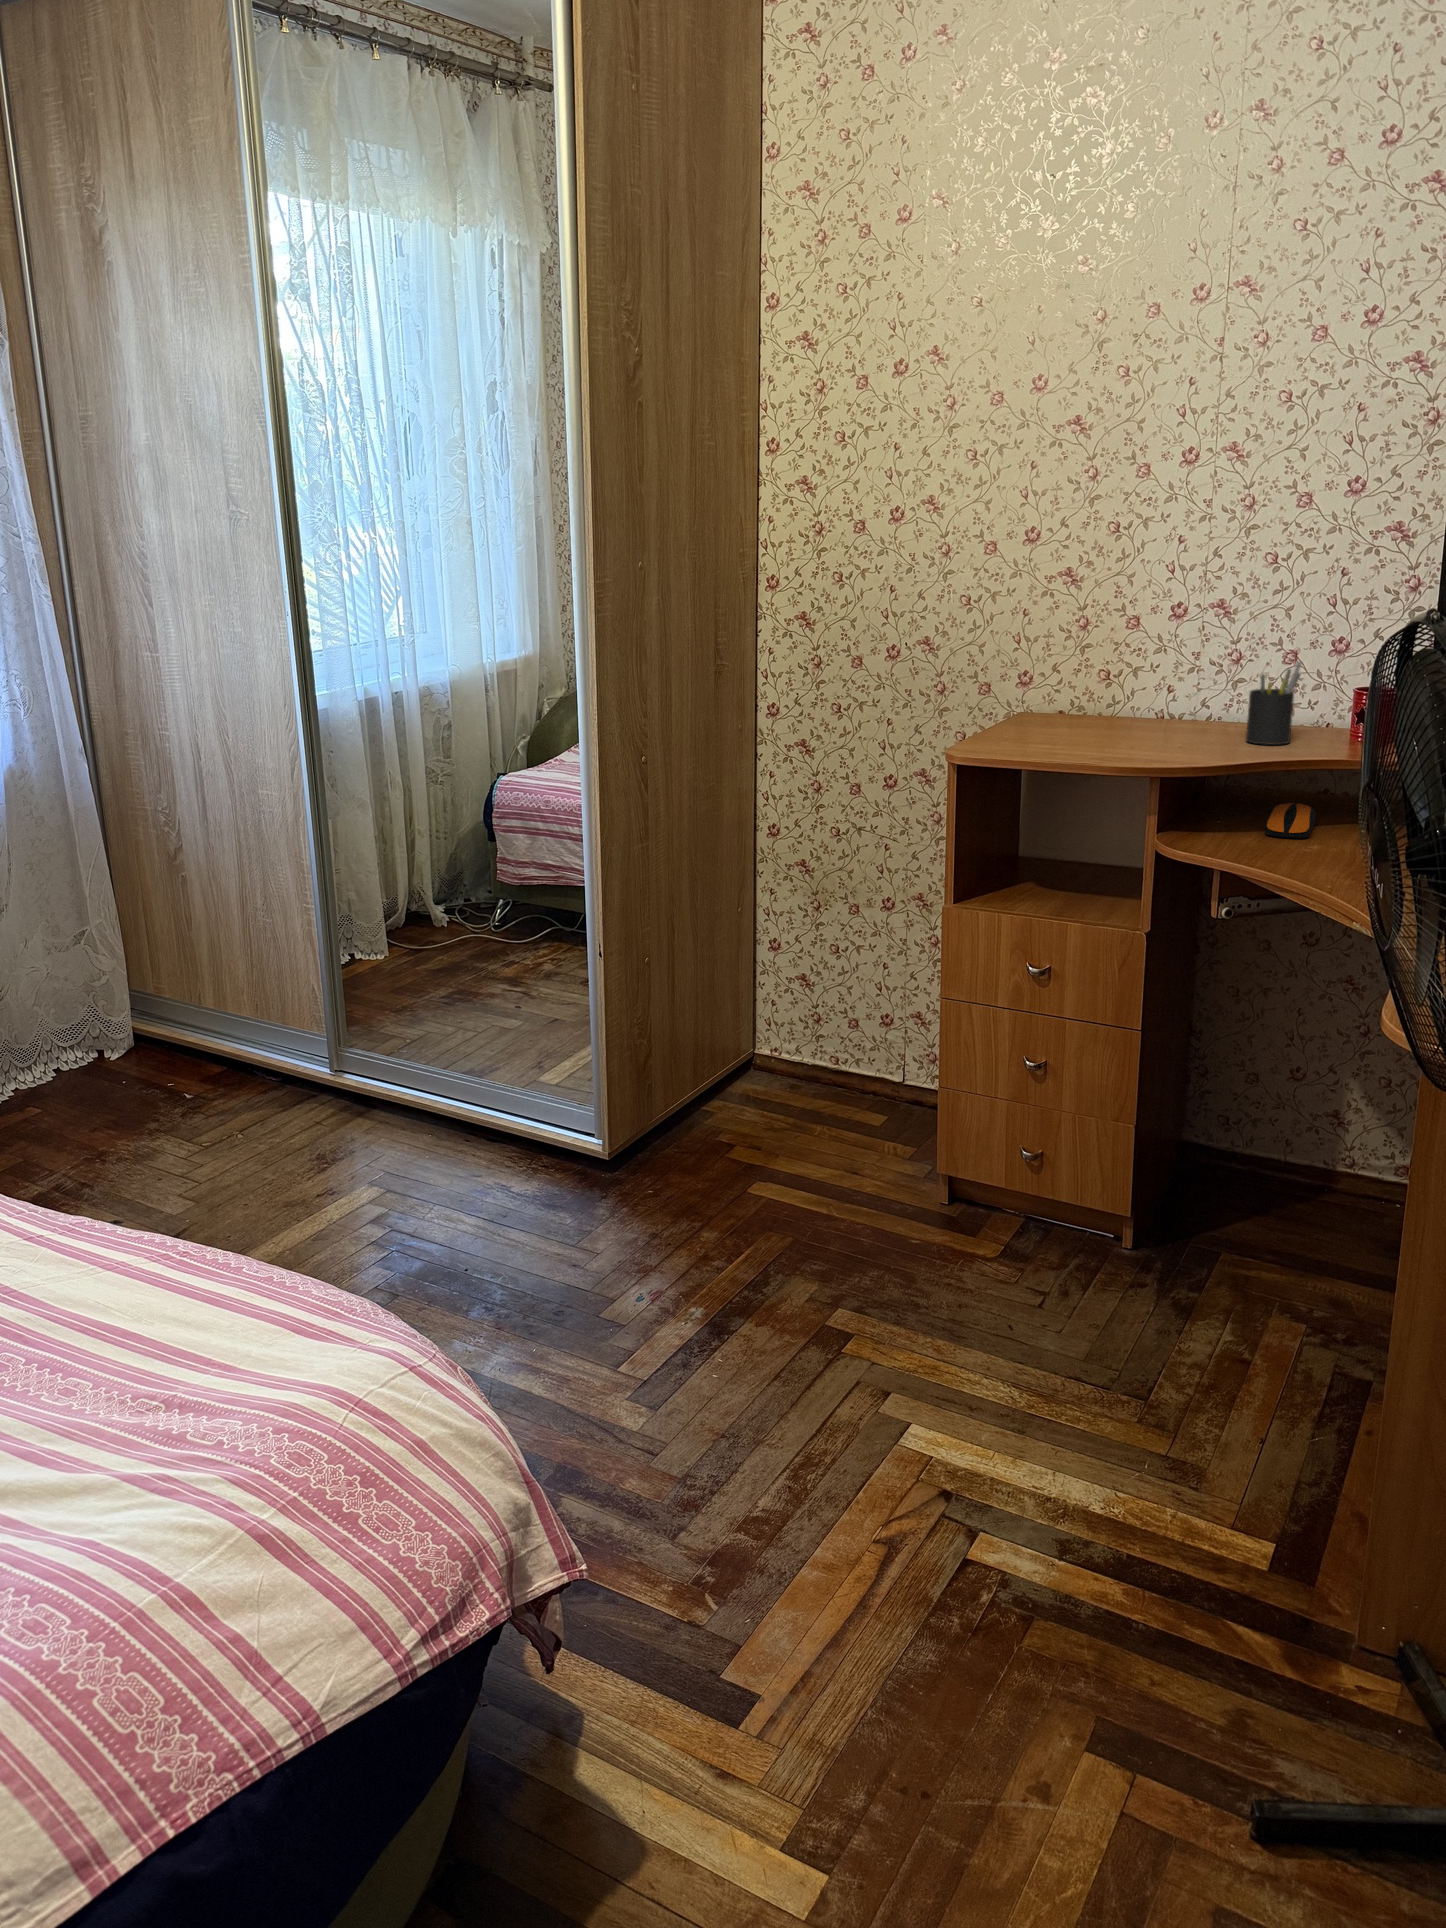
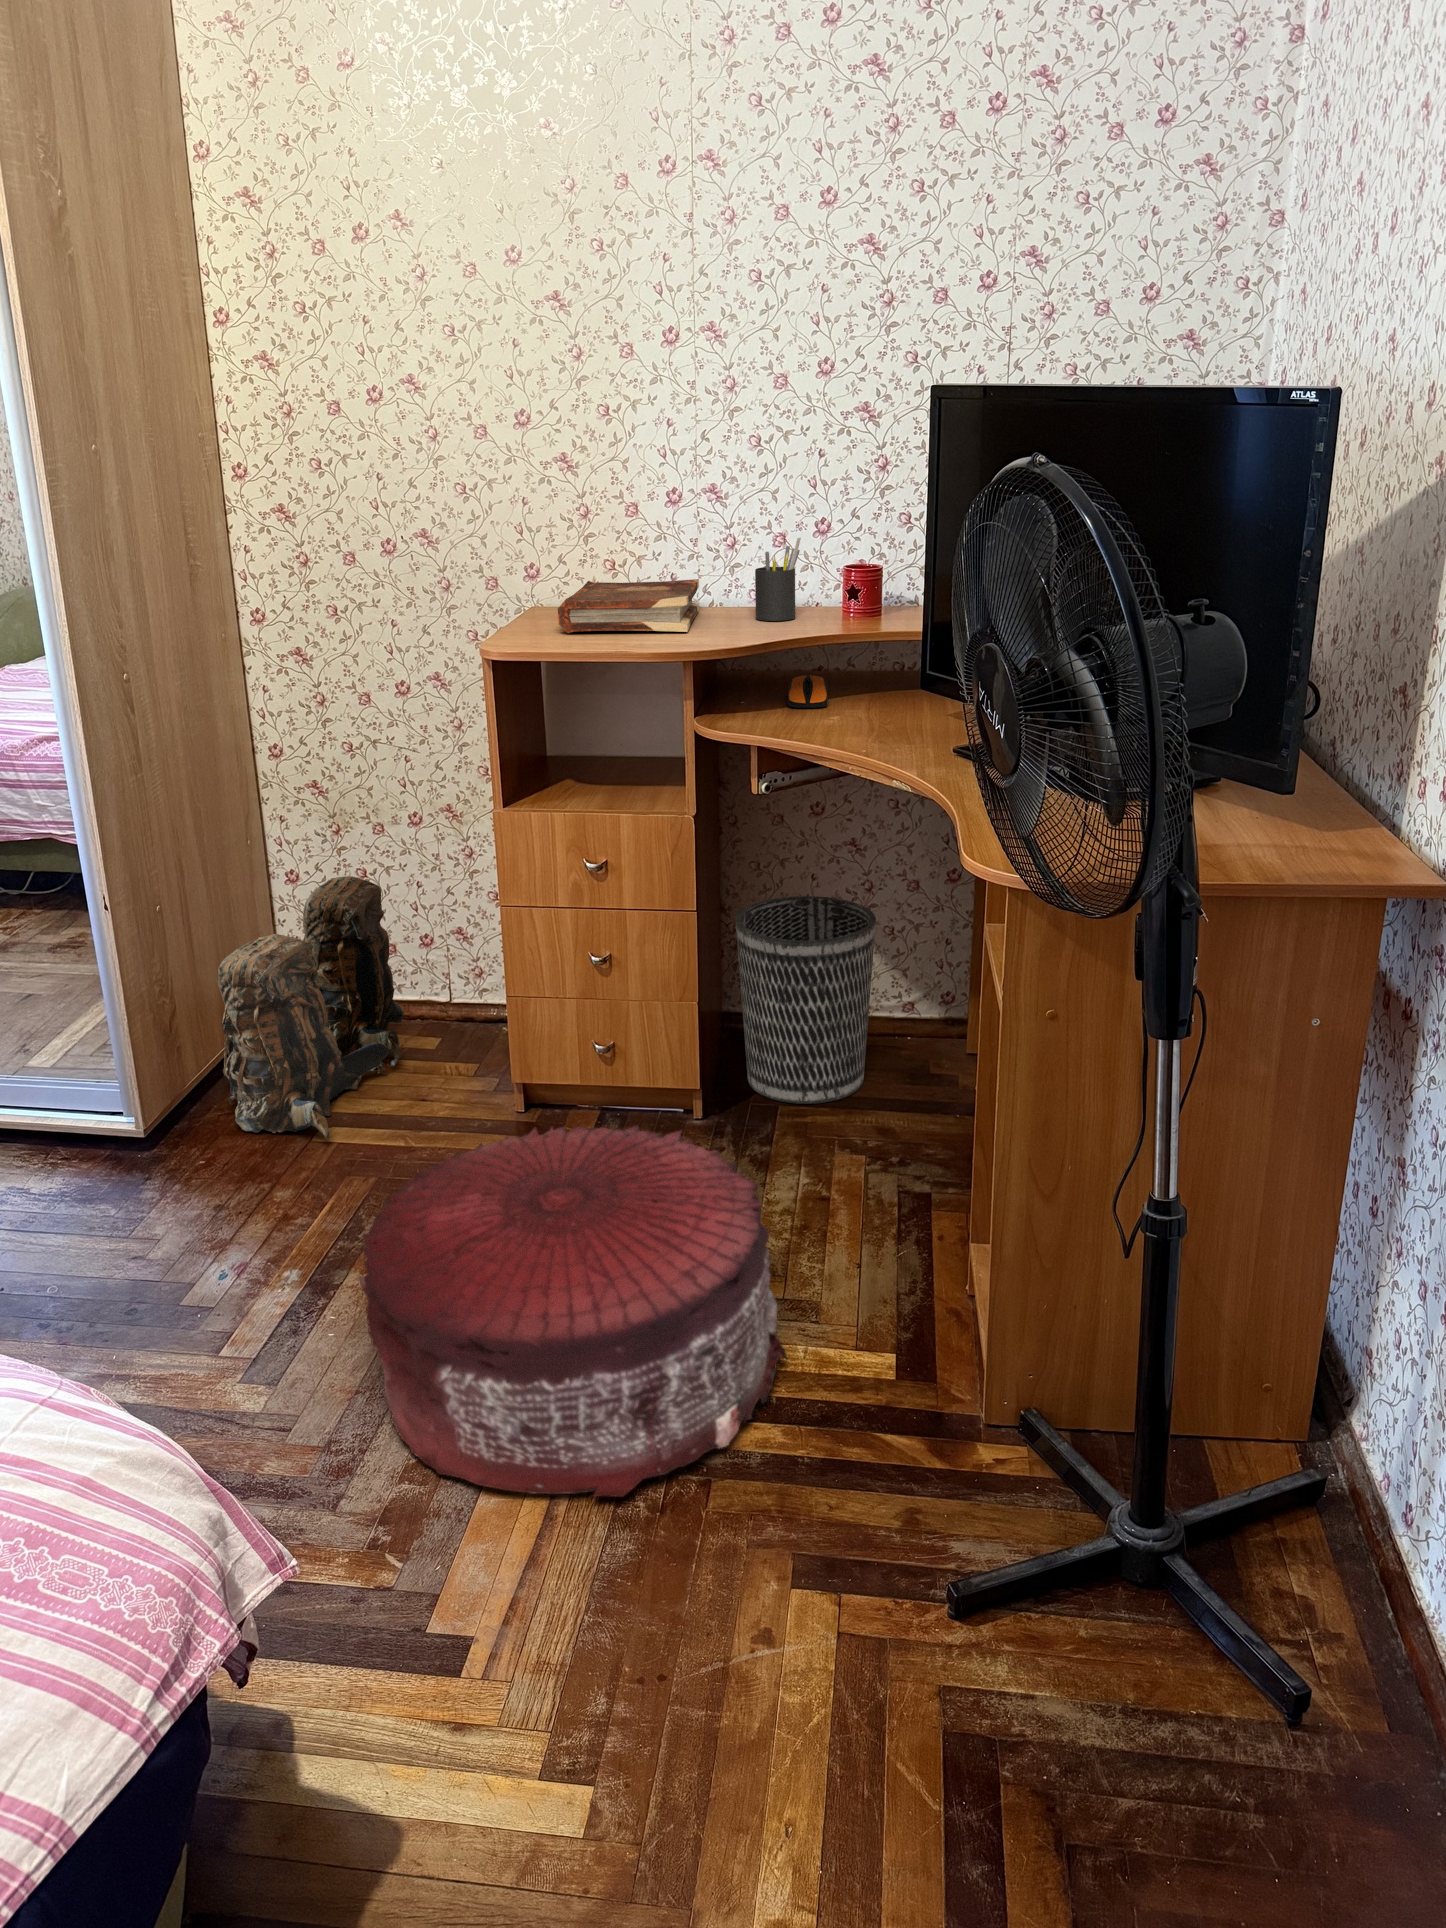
book: none [1035,692,1193,750] -> present [558,579,700,633]
backpack: none [682,953,859,1197] -> present [218,876,404,1138]
wastebasket: none [1190,1031,1350,1256] -> present [735,896,876,1104]
pouf: none [734,1221,1147,1607] -> present [359,1125,787,1497]

